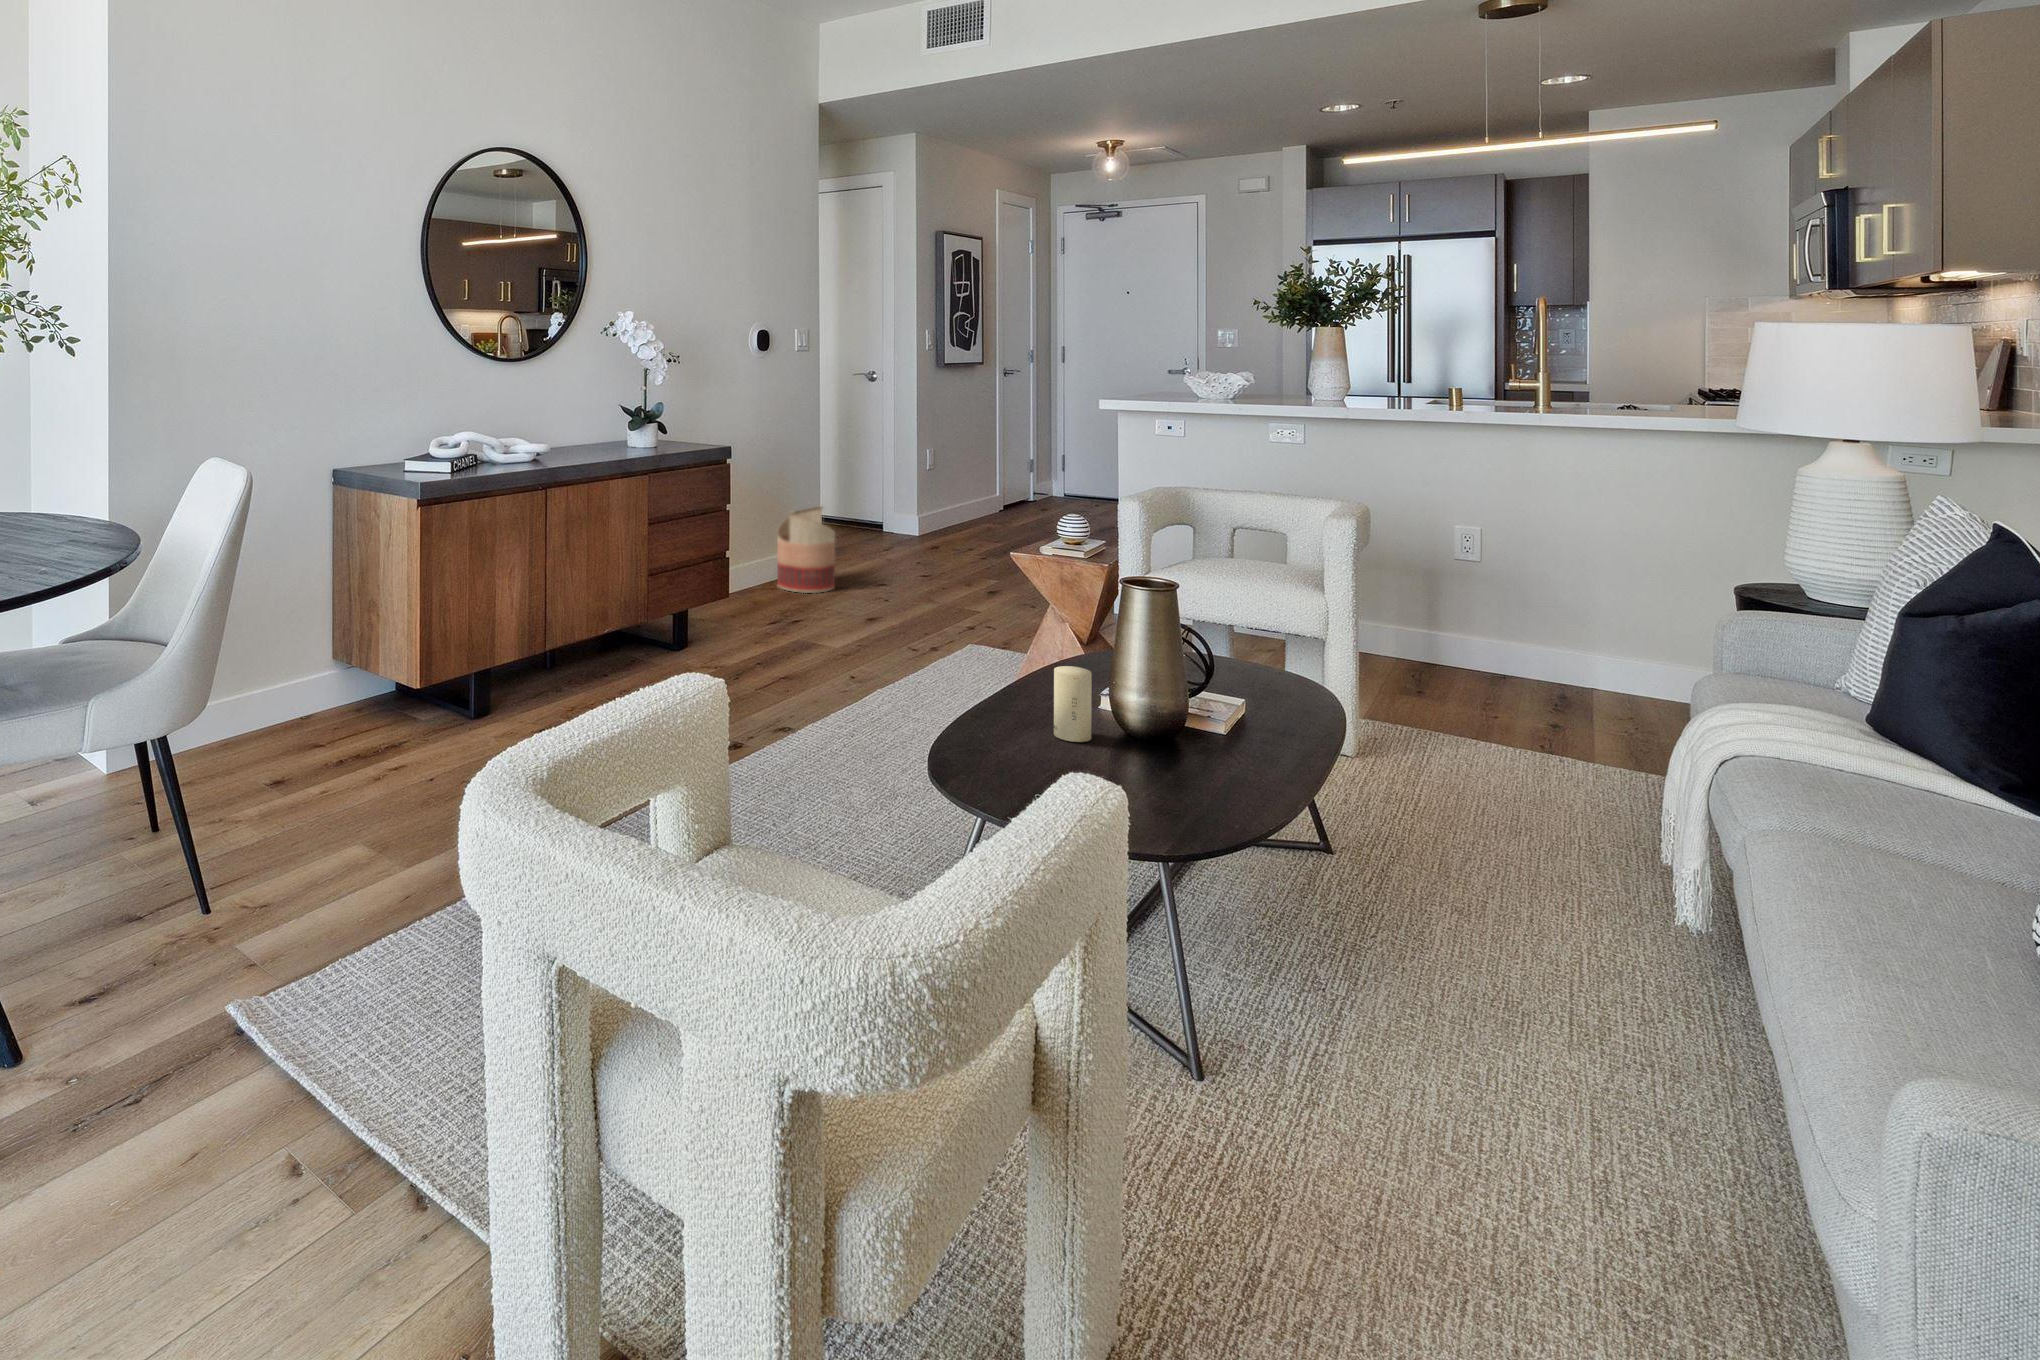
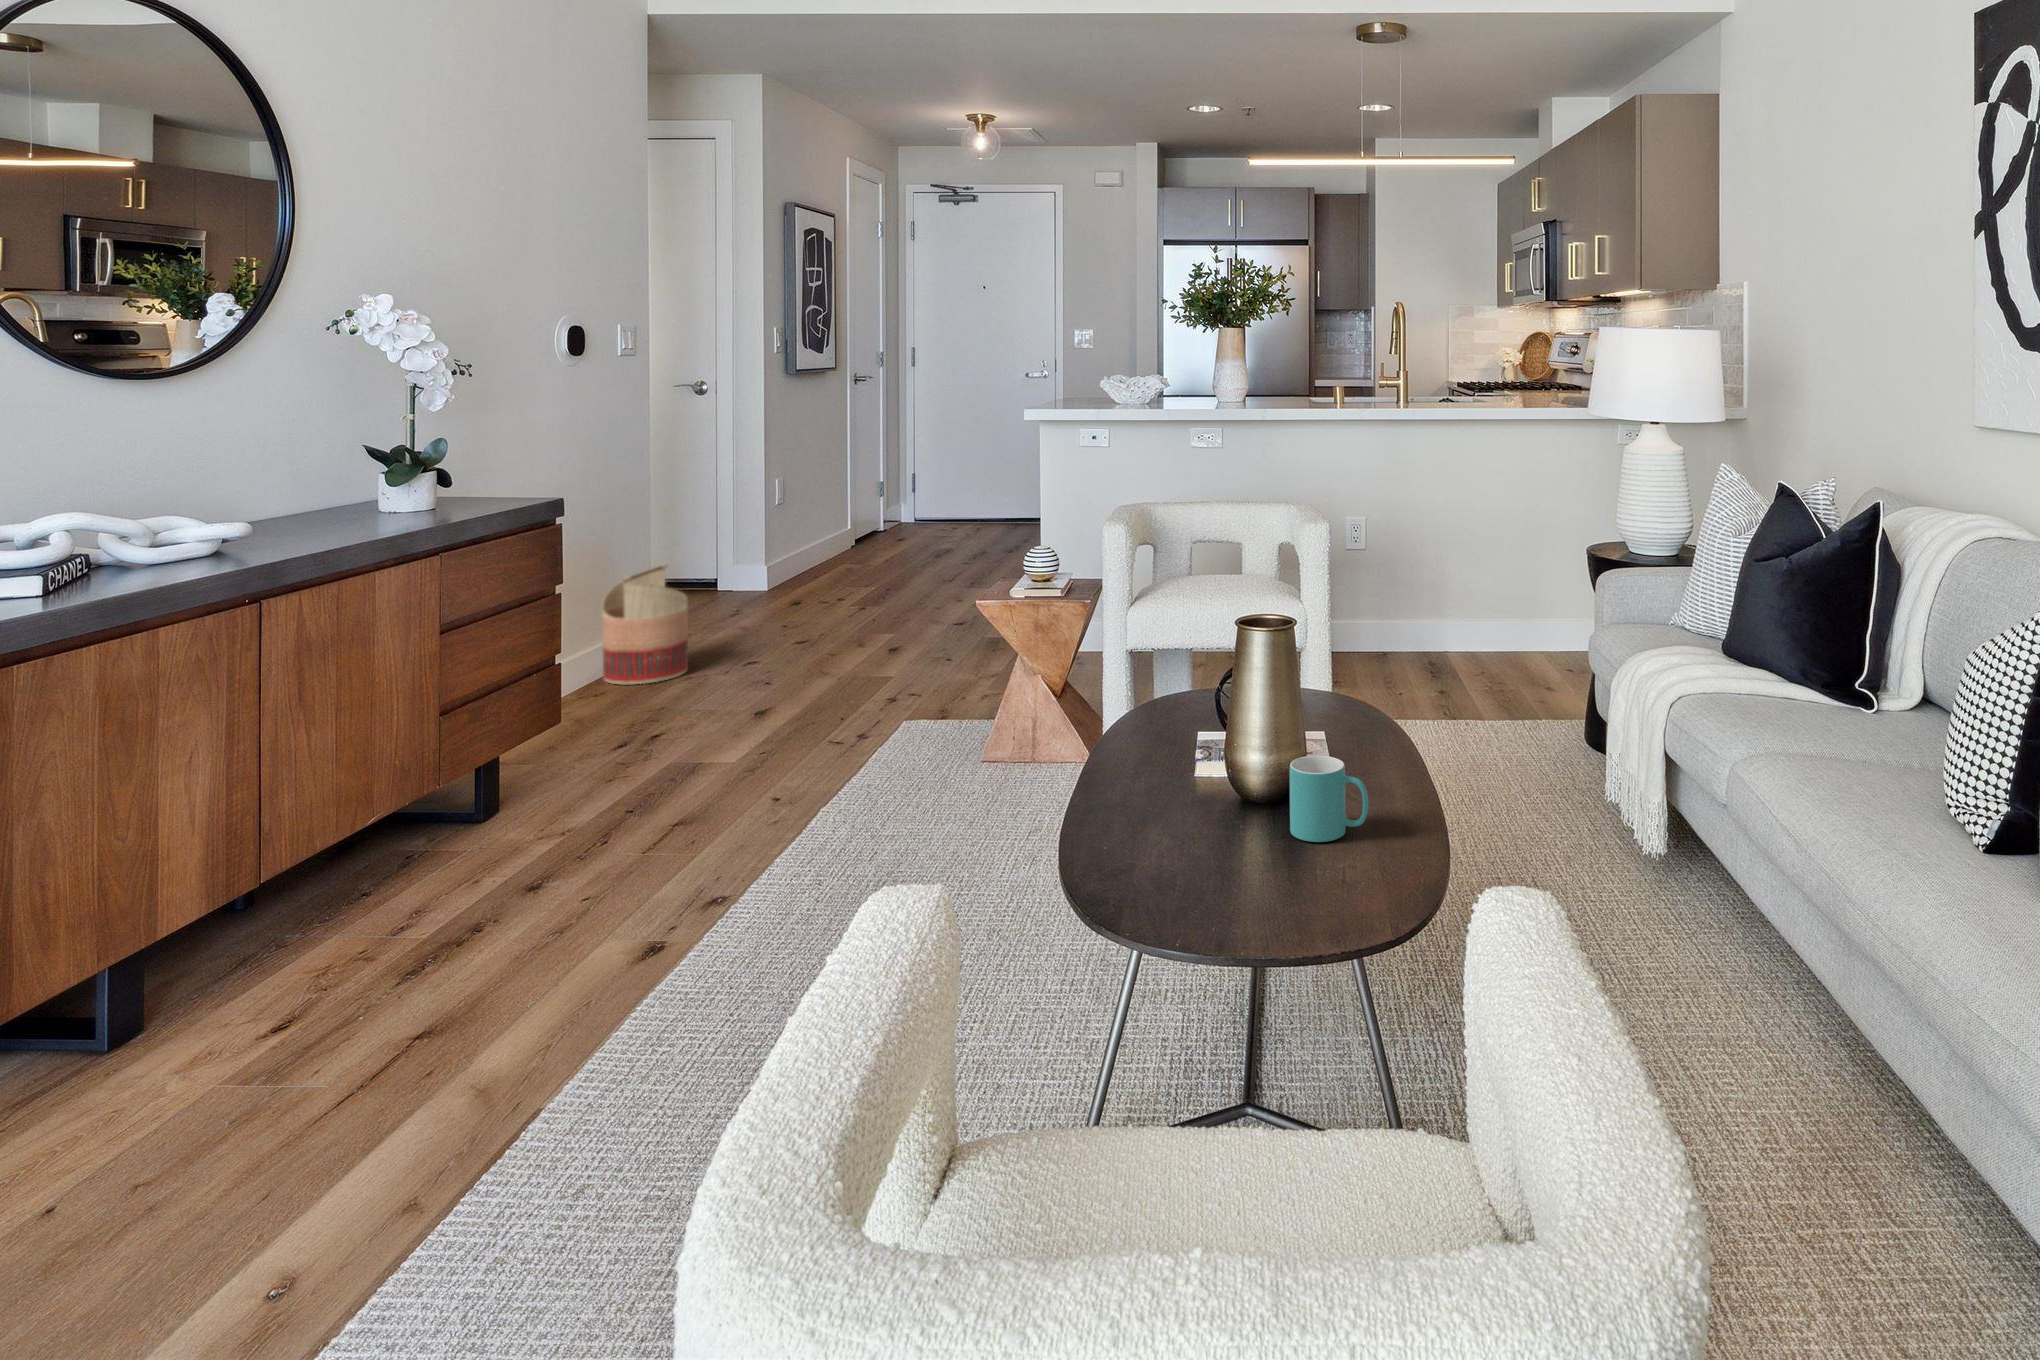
candle: present [1054,666,1092,742] -> none [1144,733,1187,825]
mug: none [1173,709,1246,785] -> present [1290,756,1368,842]

